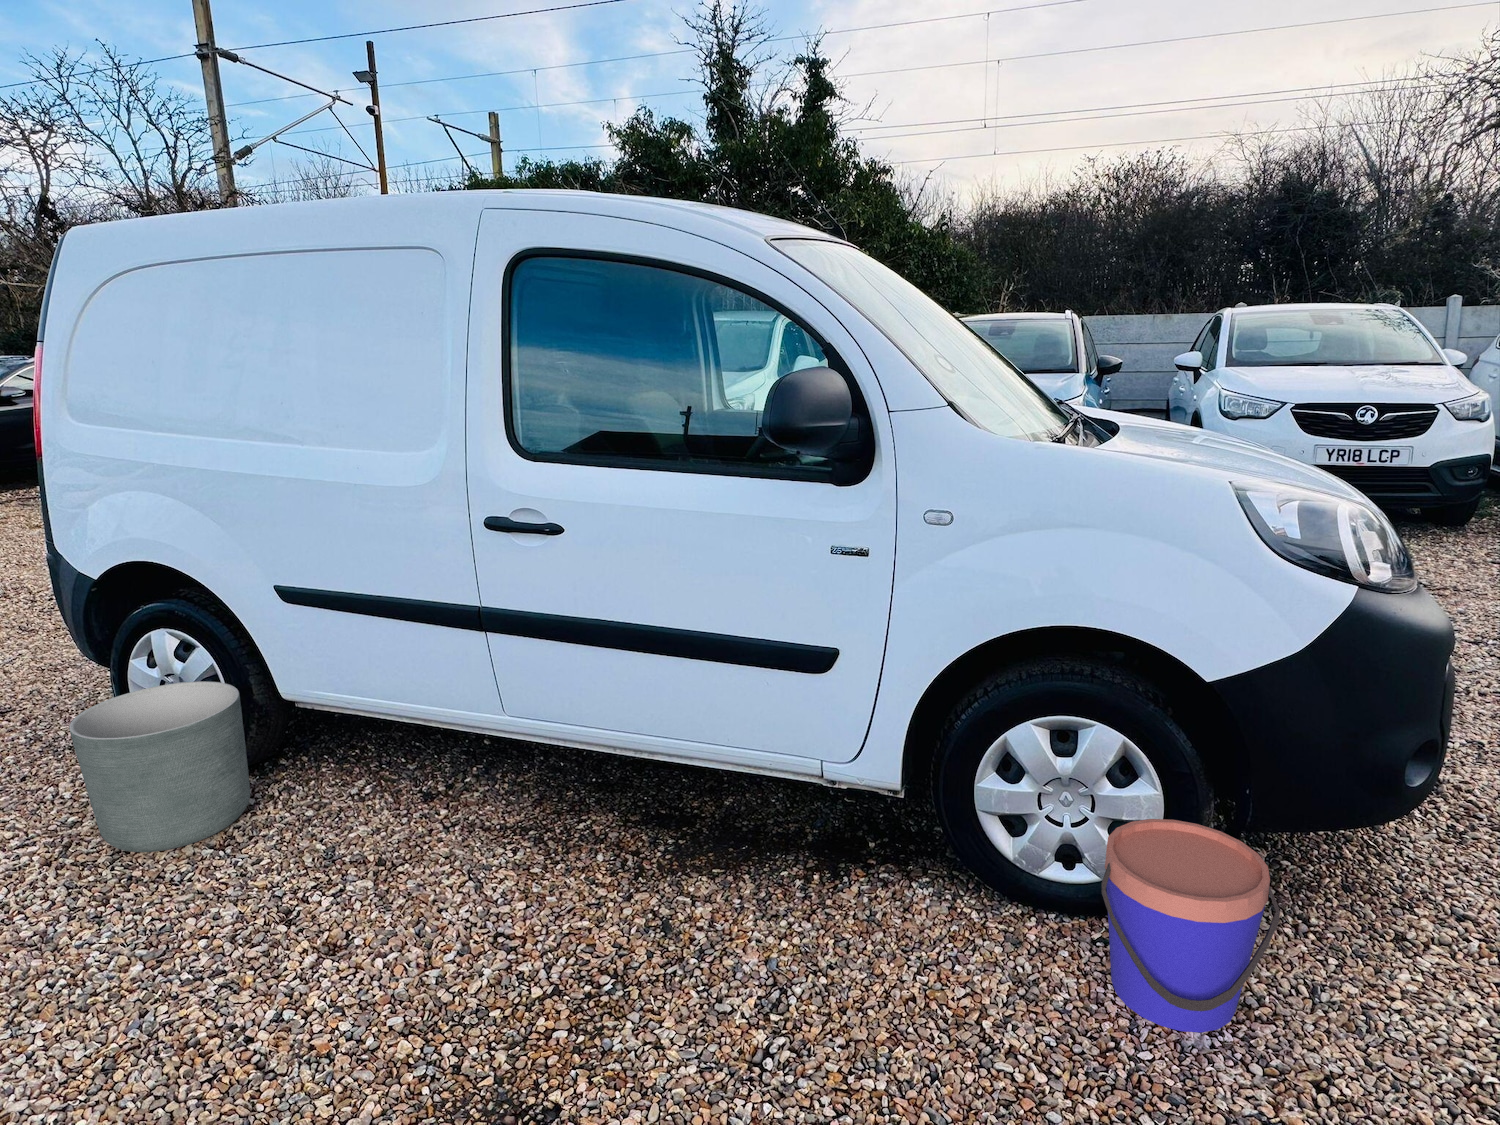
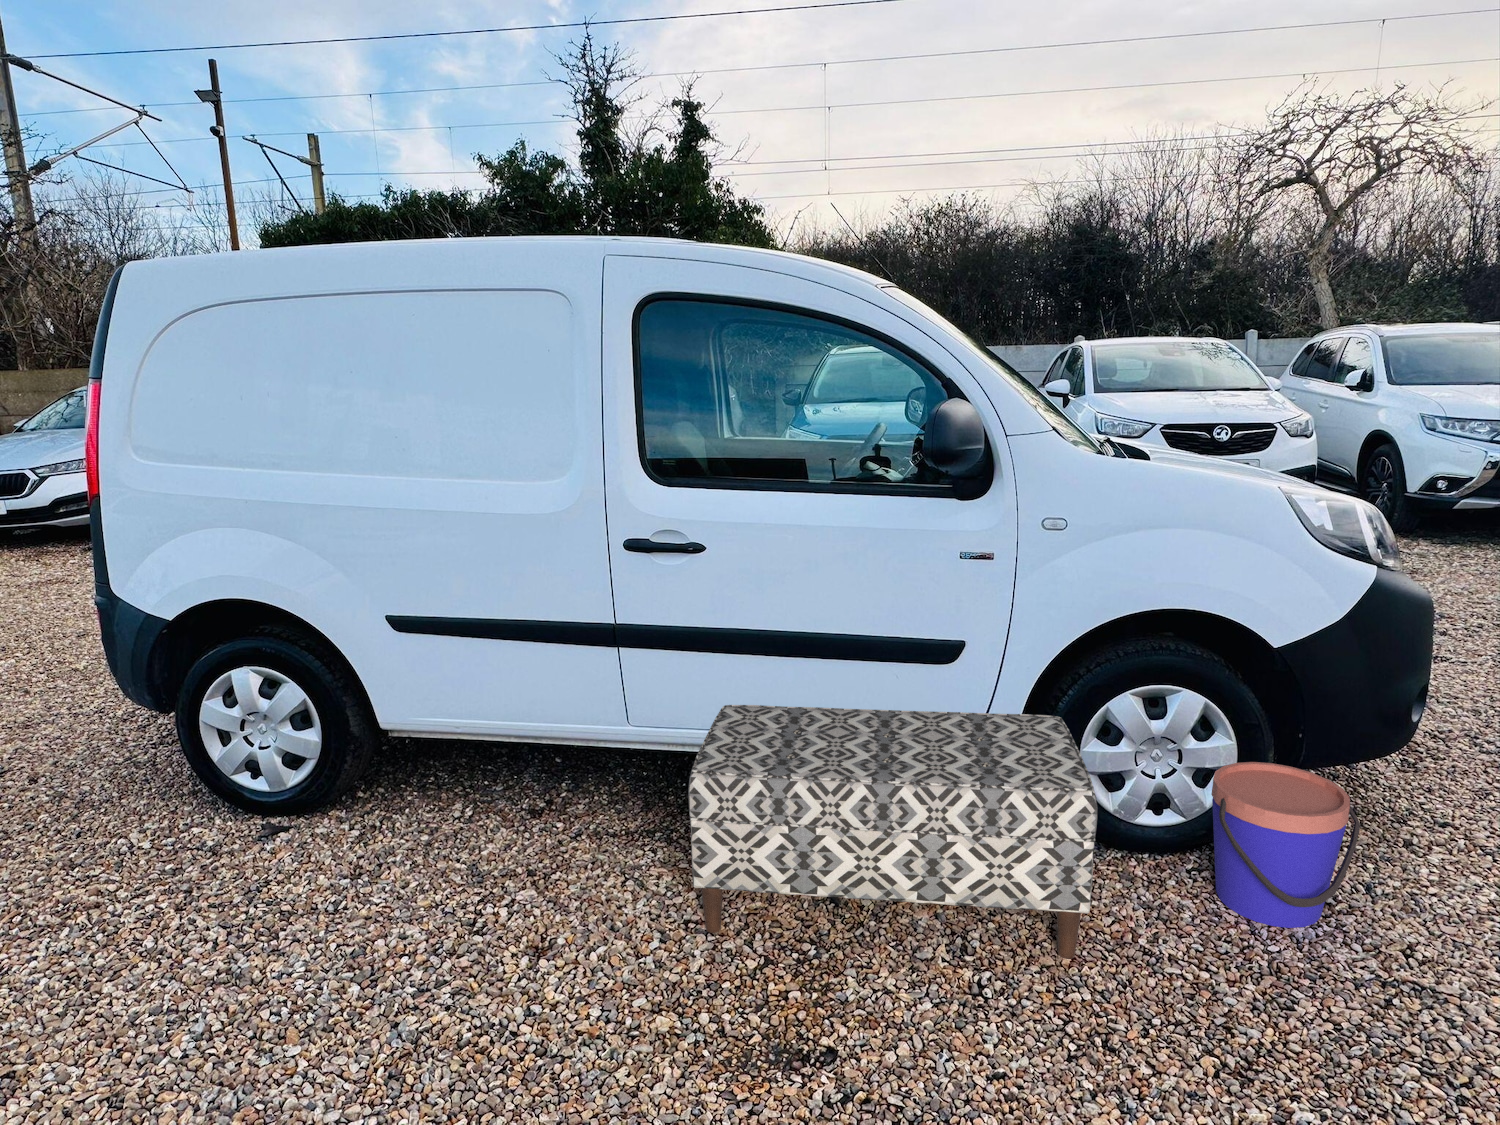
planter: present [69,681,250,852] -> none [192,716,361,890]
bench: none [480,702,941,1035] -> present [688,705,1097,959]

